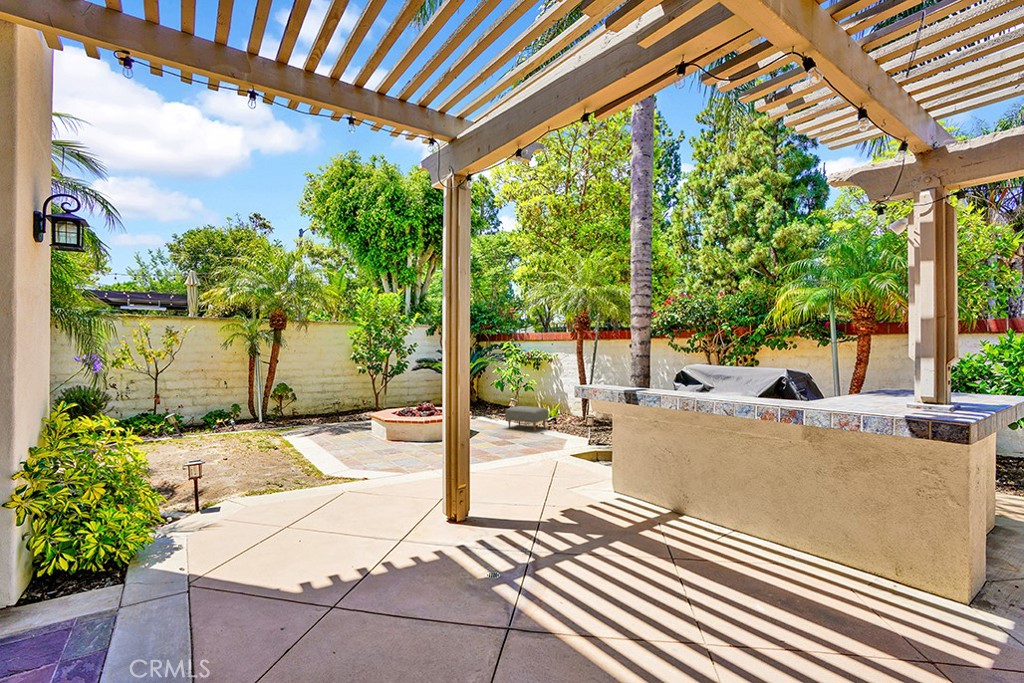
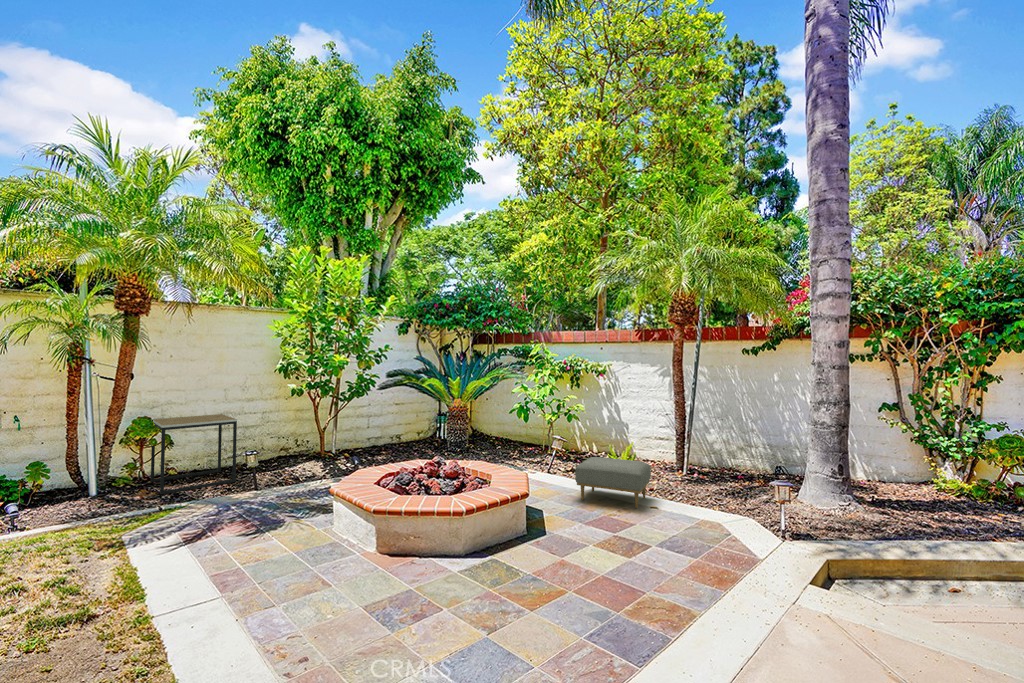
side table: none [287,384,330,423] -> present [151,414,237,494]

